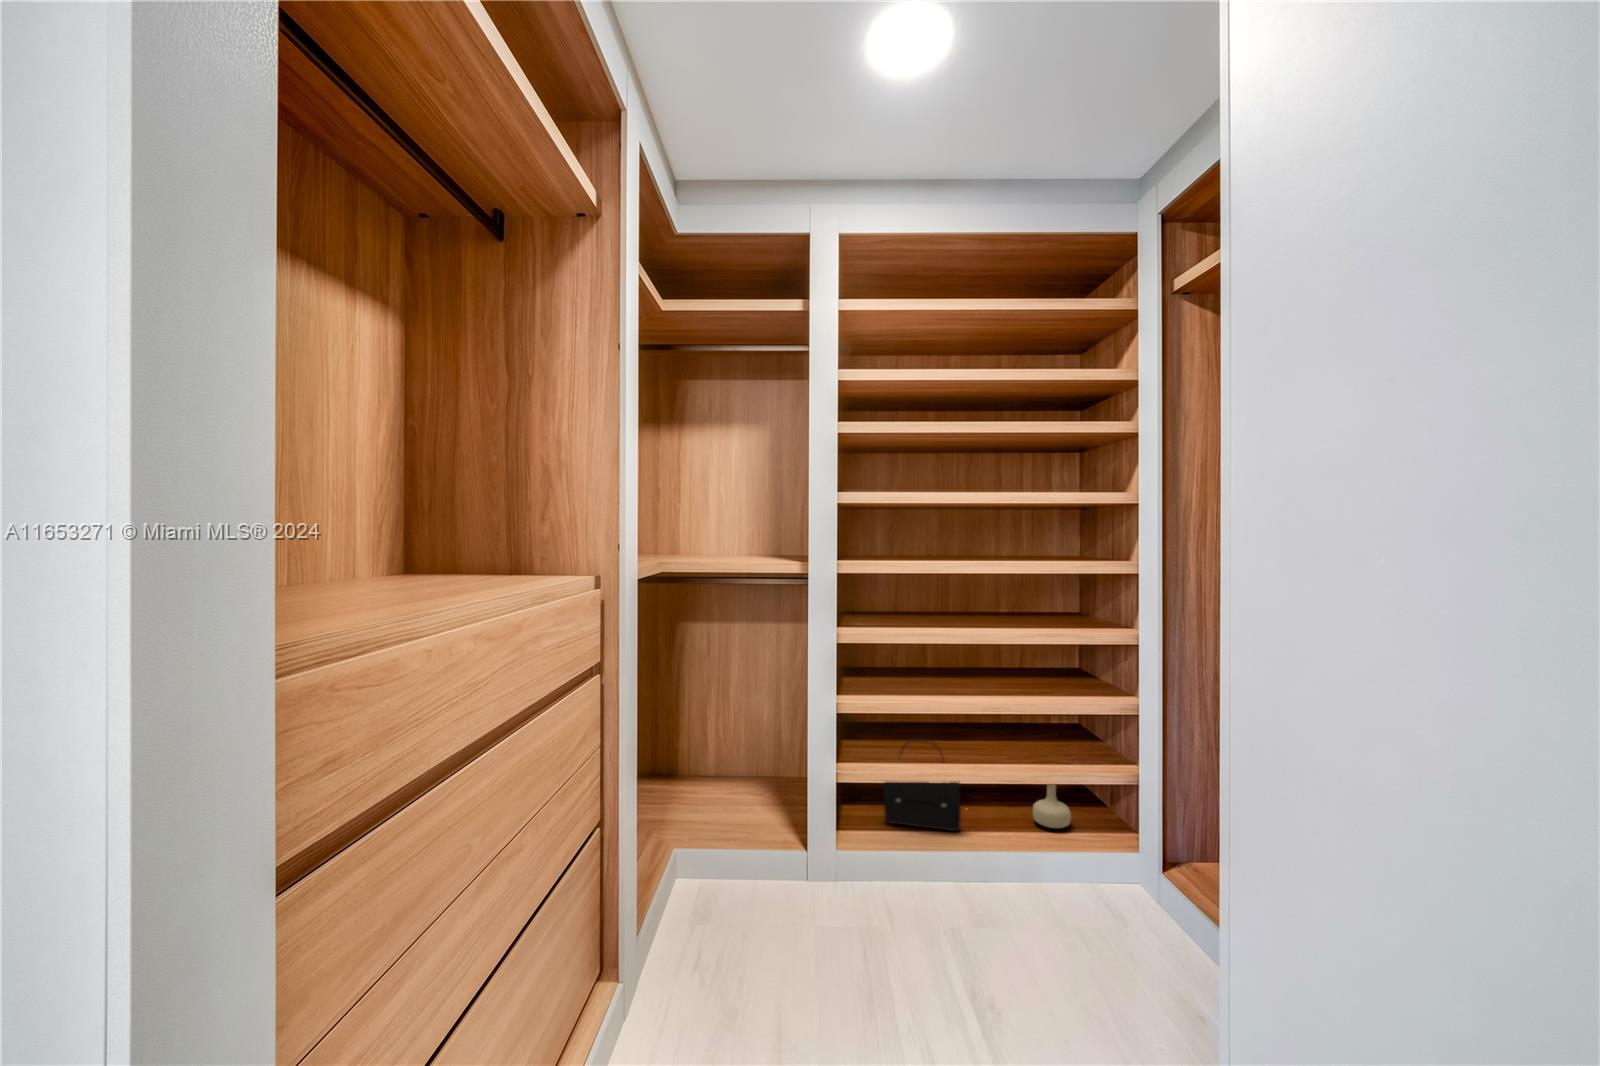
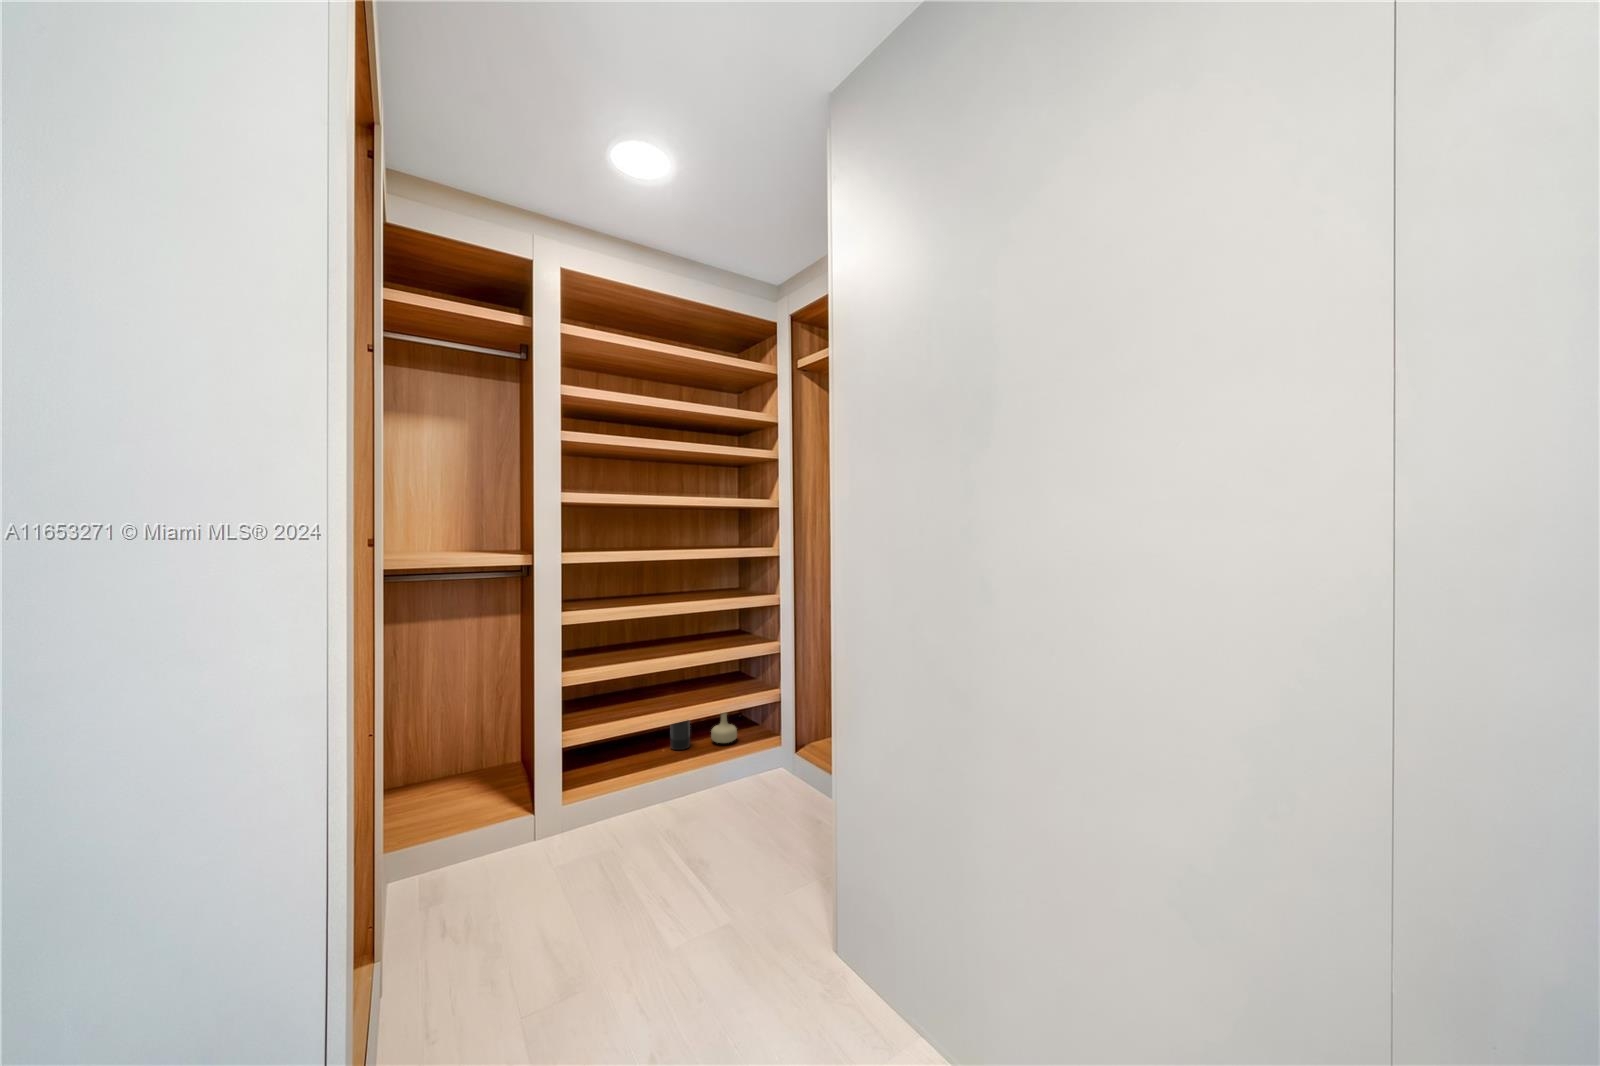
handbag: present [884,739,961,831] -> none [597,694,659,767]
candle: none [974,773,1003,824] -> present [671,720,690,750]

